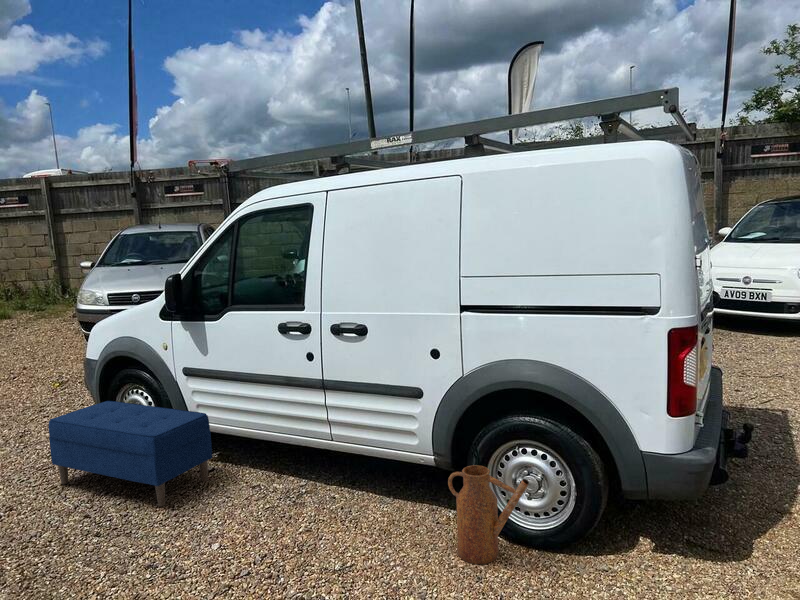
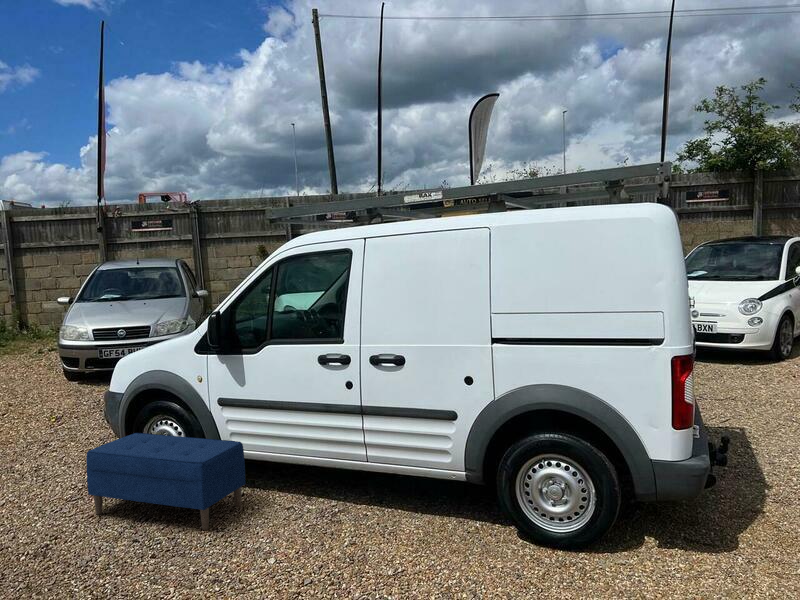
watering can: present [448,465,529,564] -> none [483,478,558,564]

